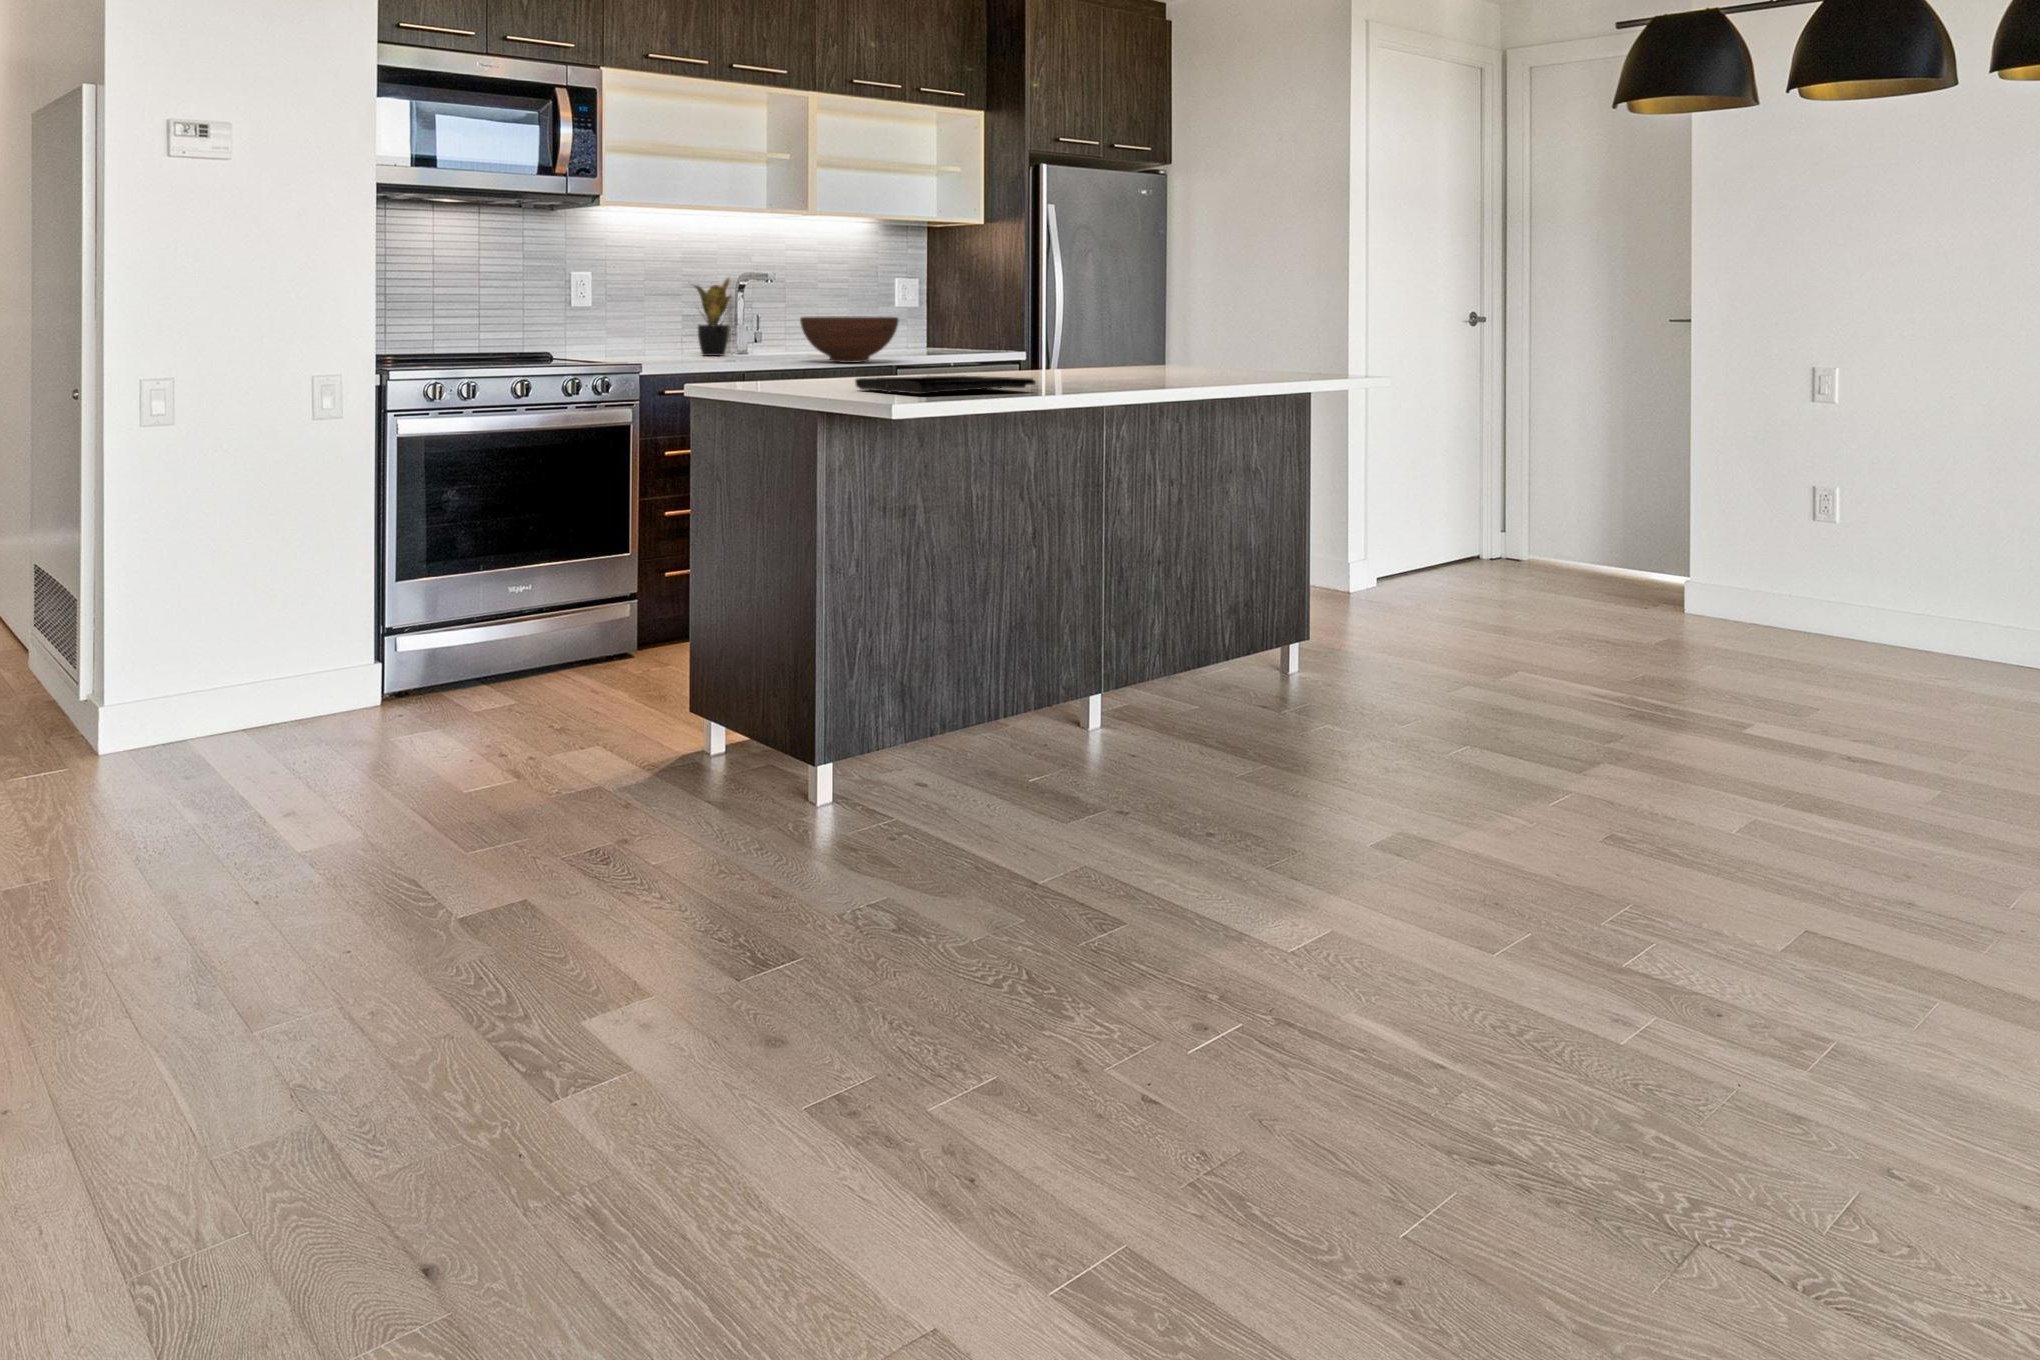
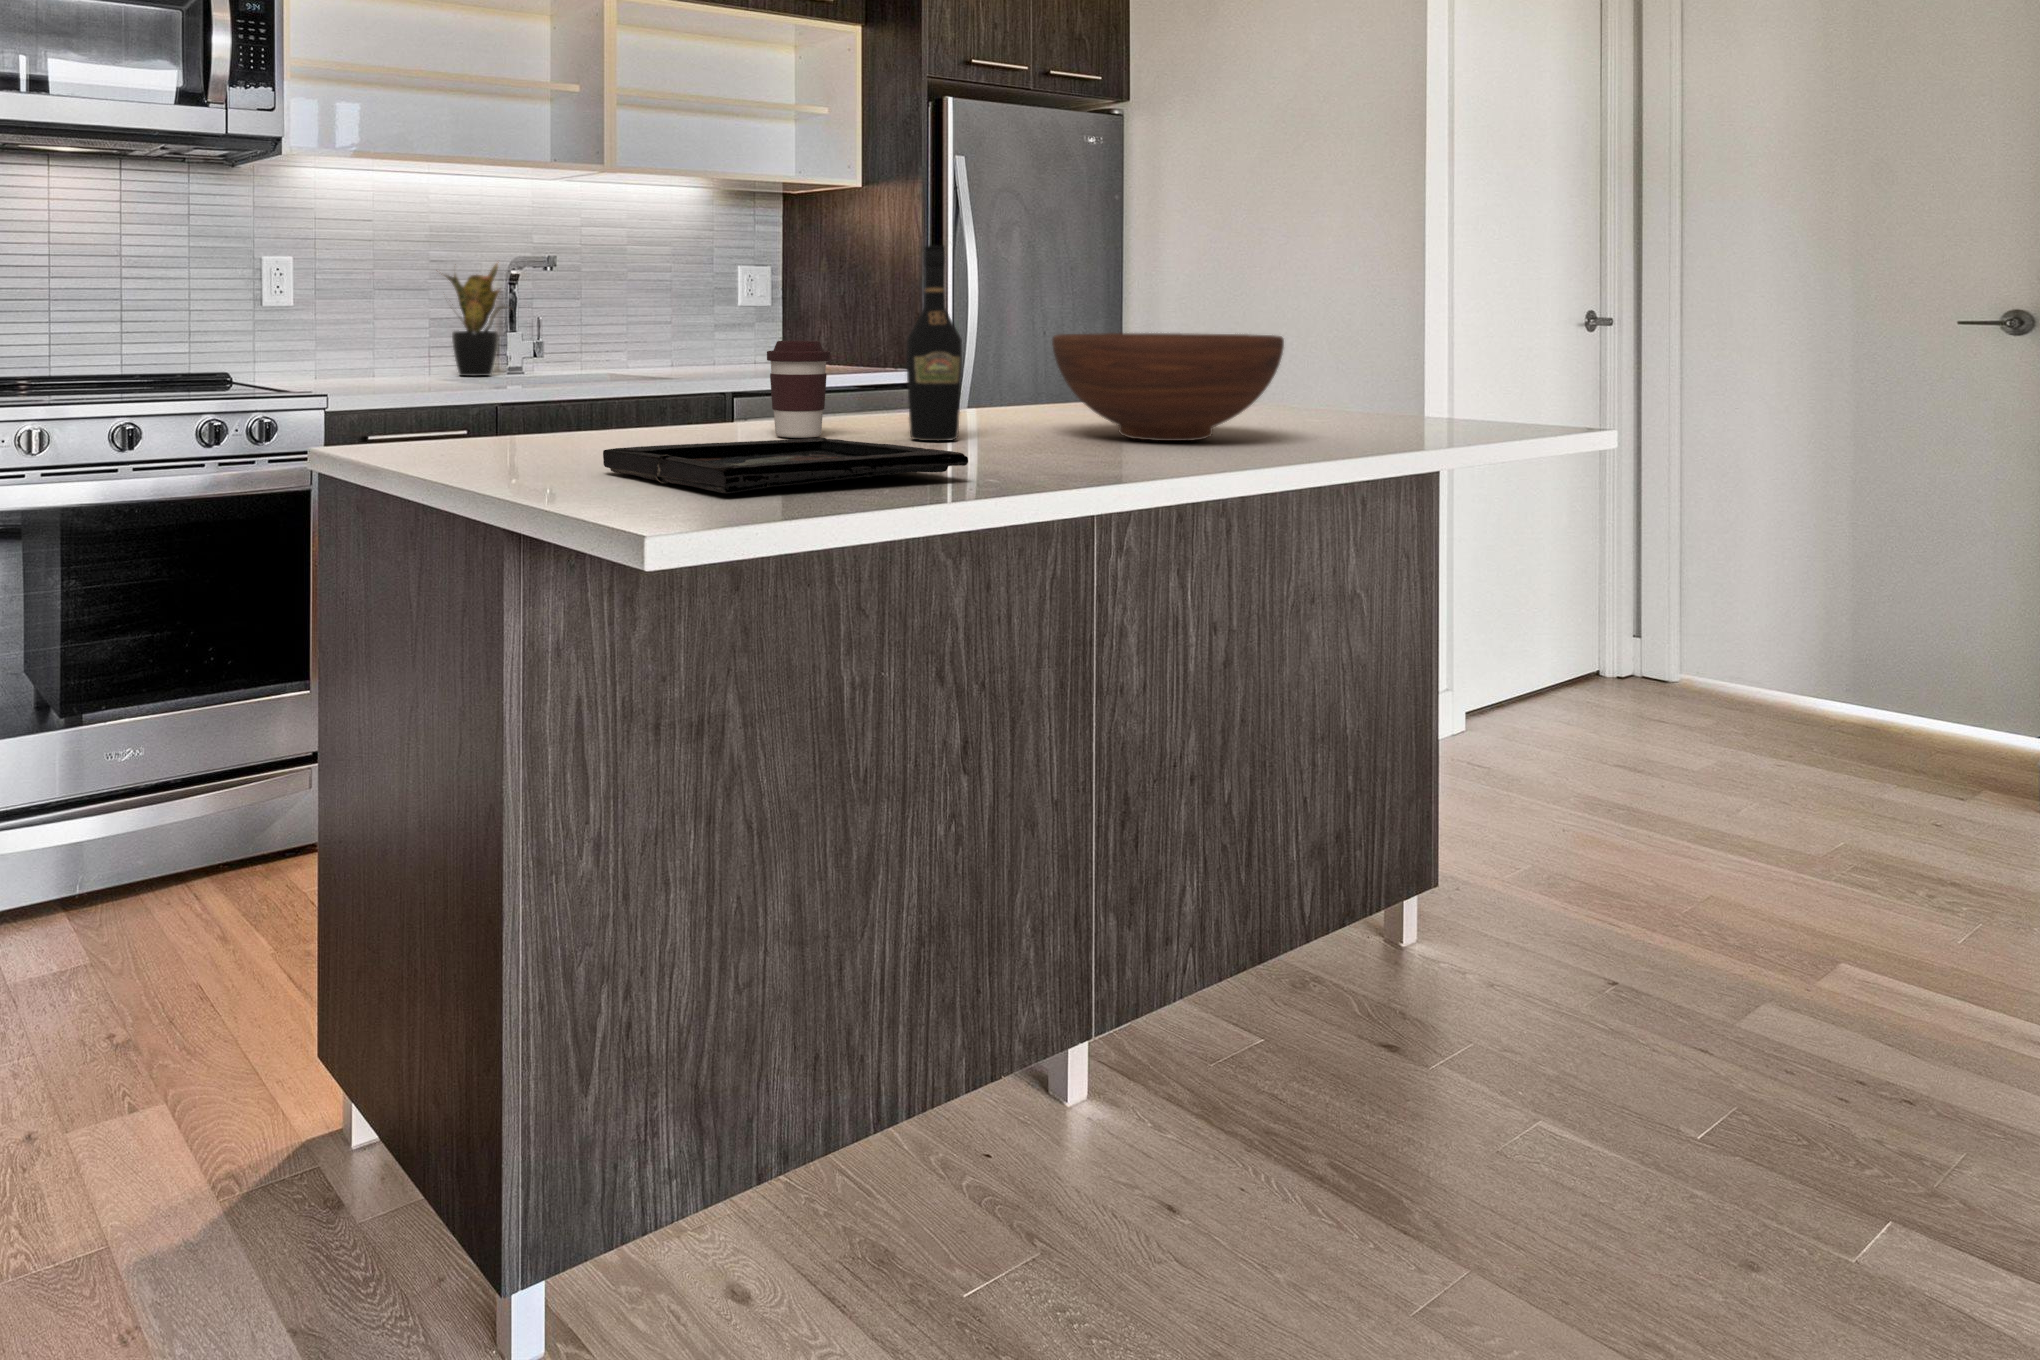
wine bottle: none [1009,274,1039,382] -> present [906,245,962,441]
fruit bowl: present [800,316,899,363] -> present [1052,333,1284,441]
coffee cup: none [931,327,966,380] -> present [767,340,830,438]

